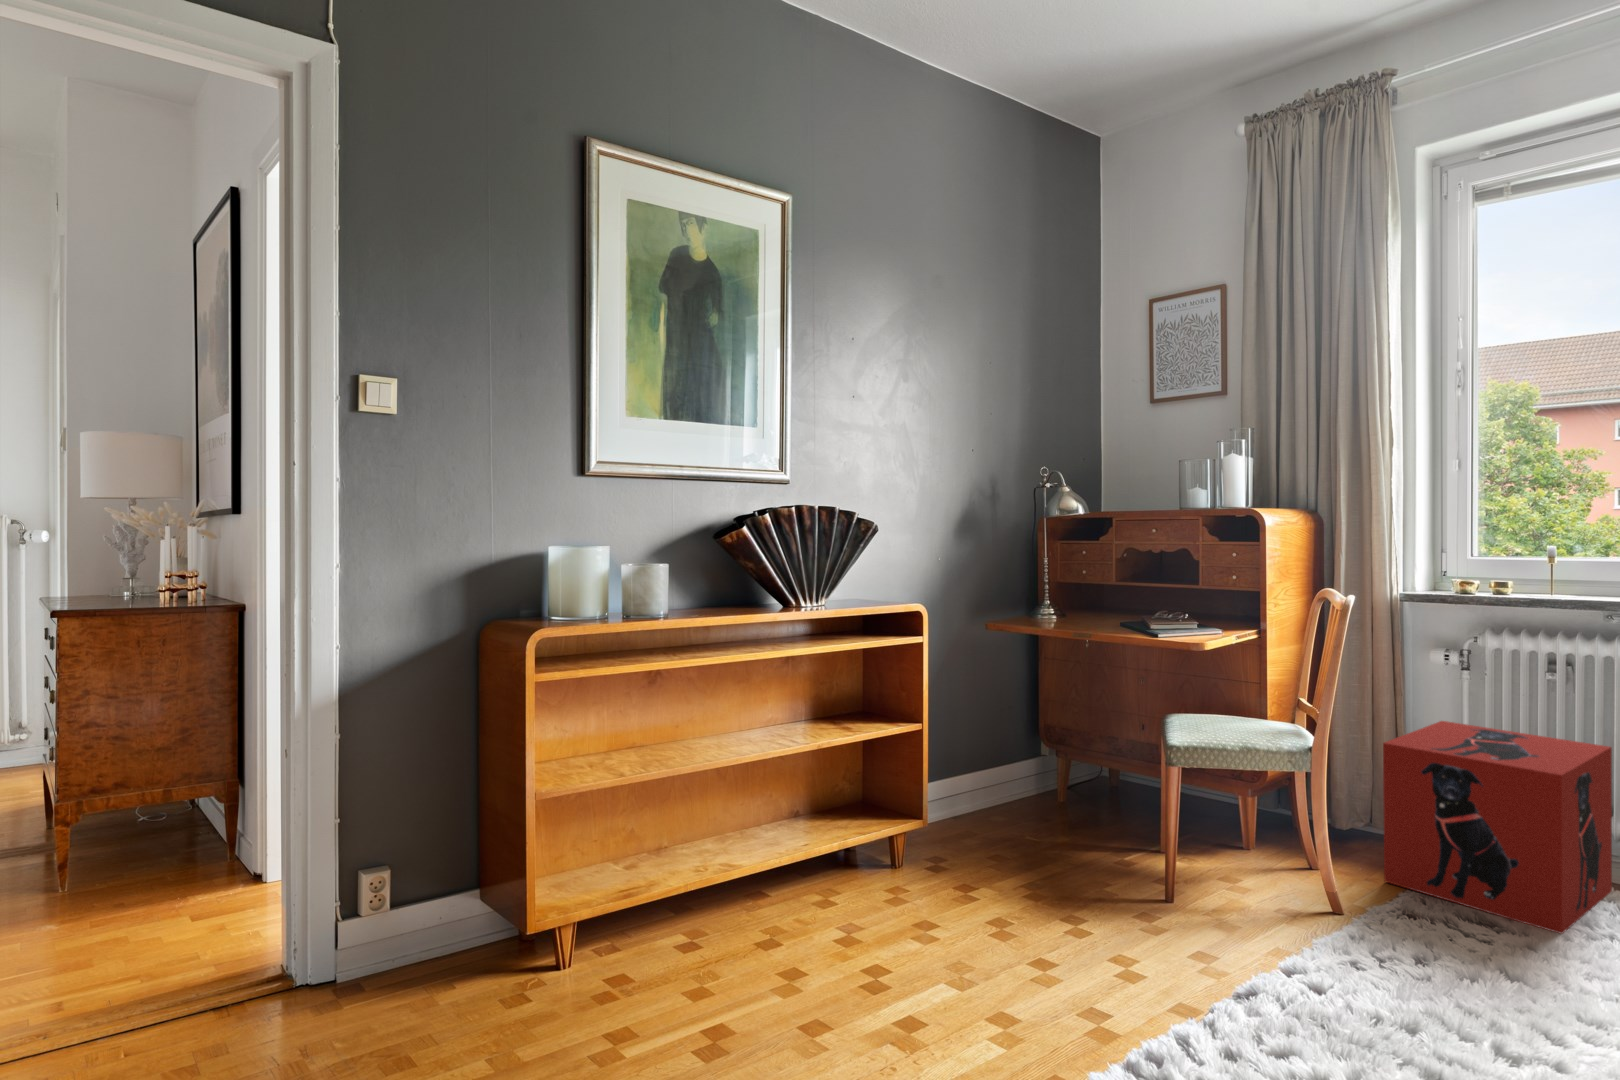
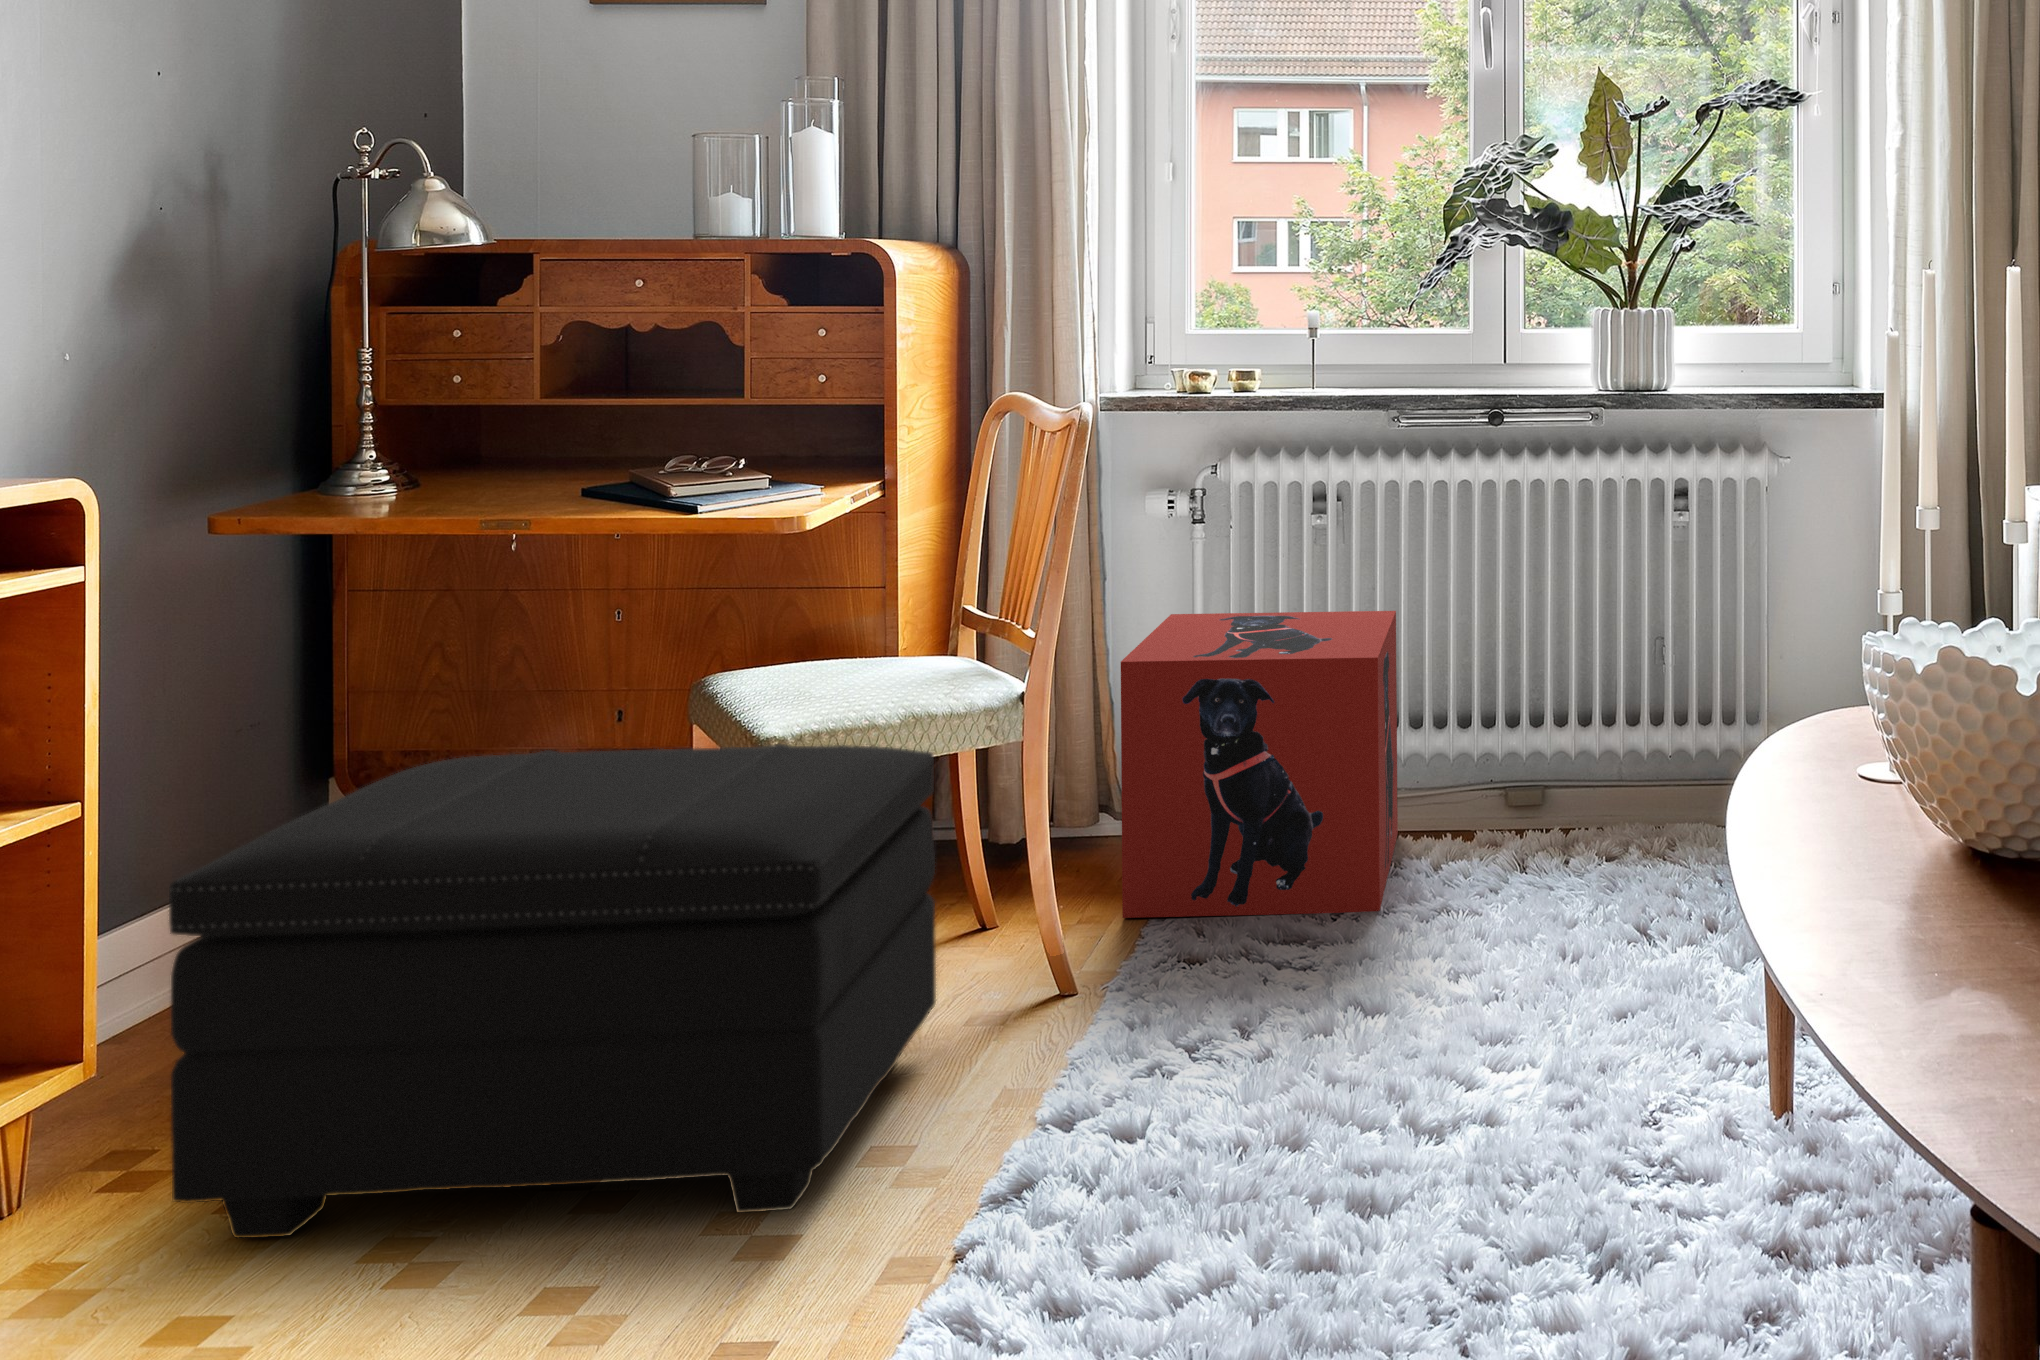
footstool: none [958,726,1250,954] -> present [169,744,936,1238]

